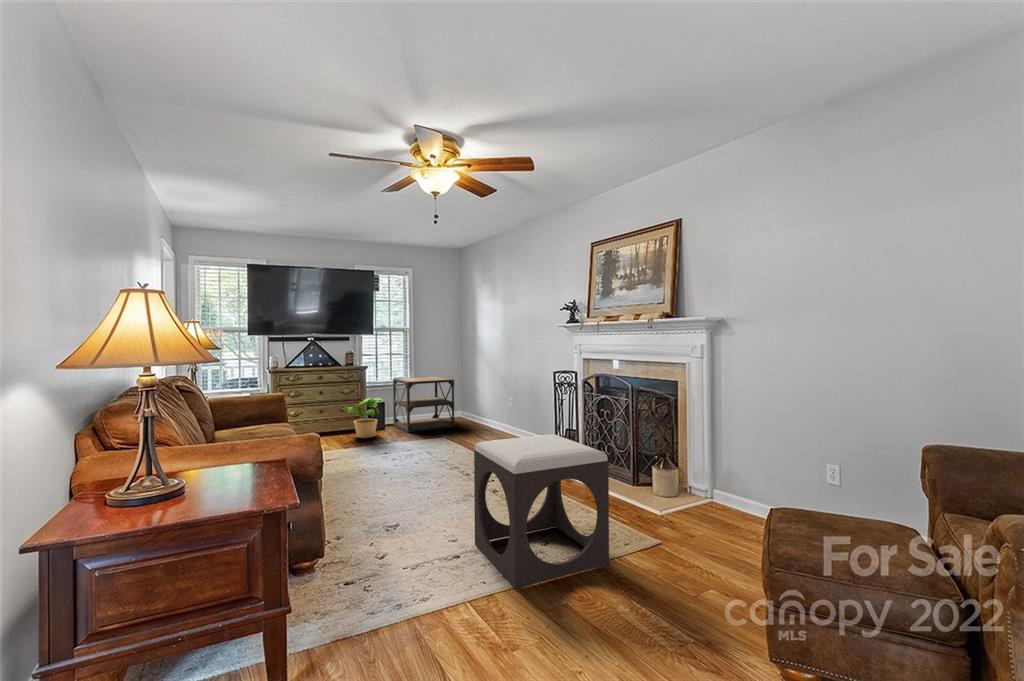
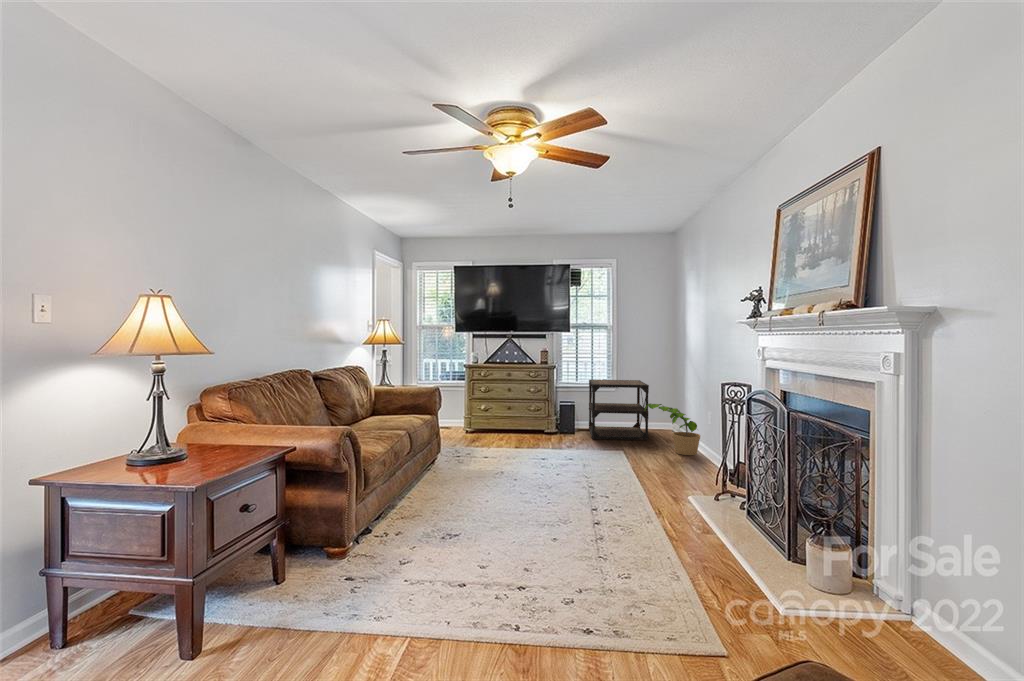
potted plant: present [345,398,383,438] -> present [645,403,700,455]
footstool: present [474,434,609,589] -> none [476,457,617,653]

